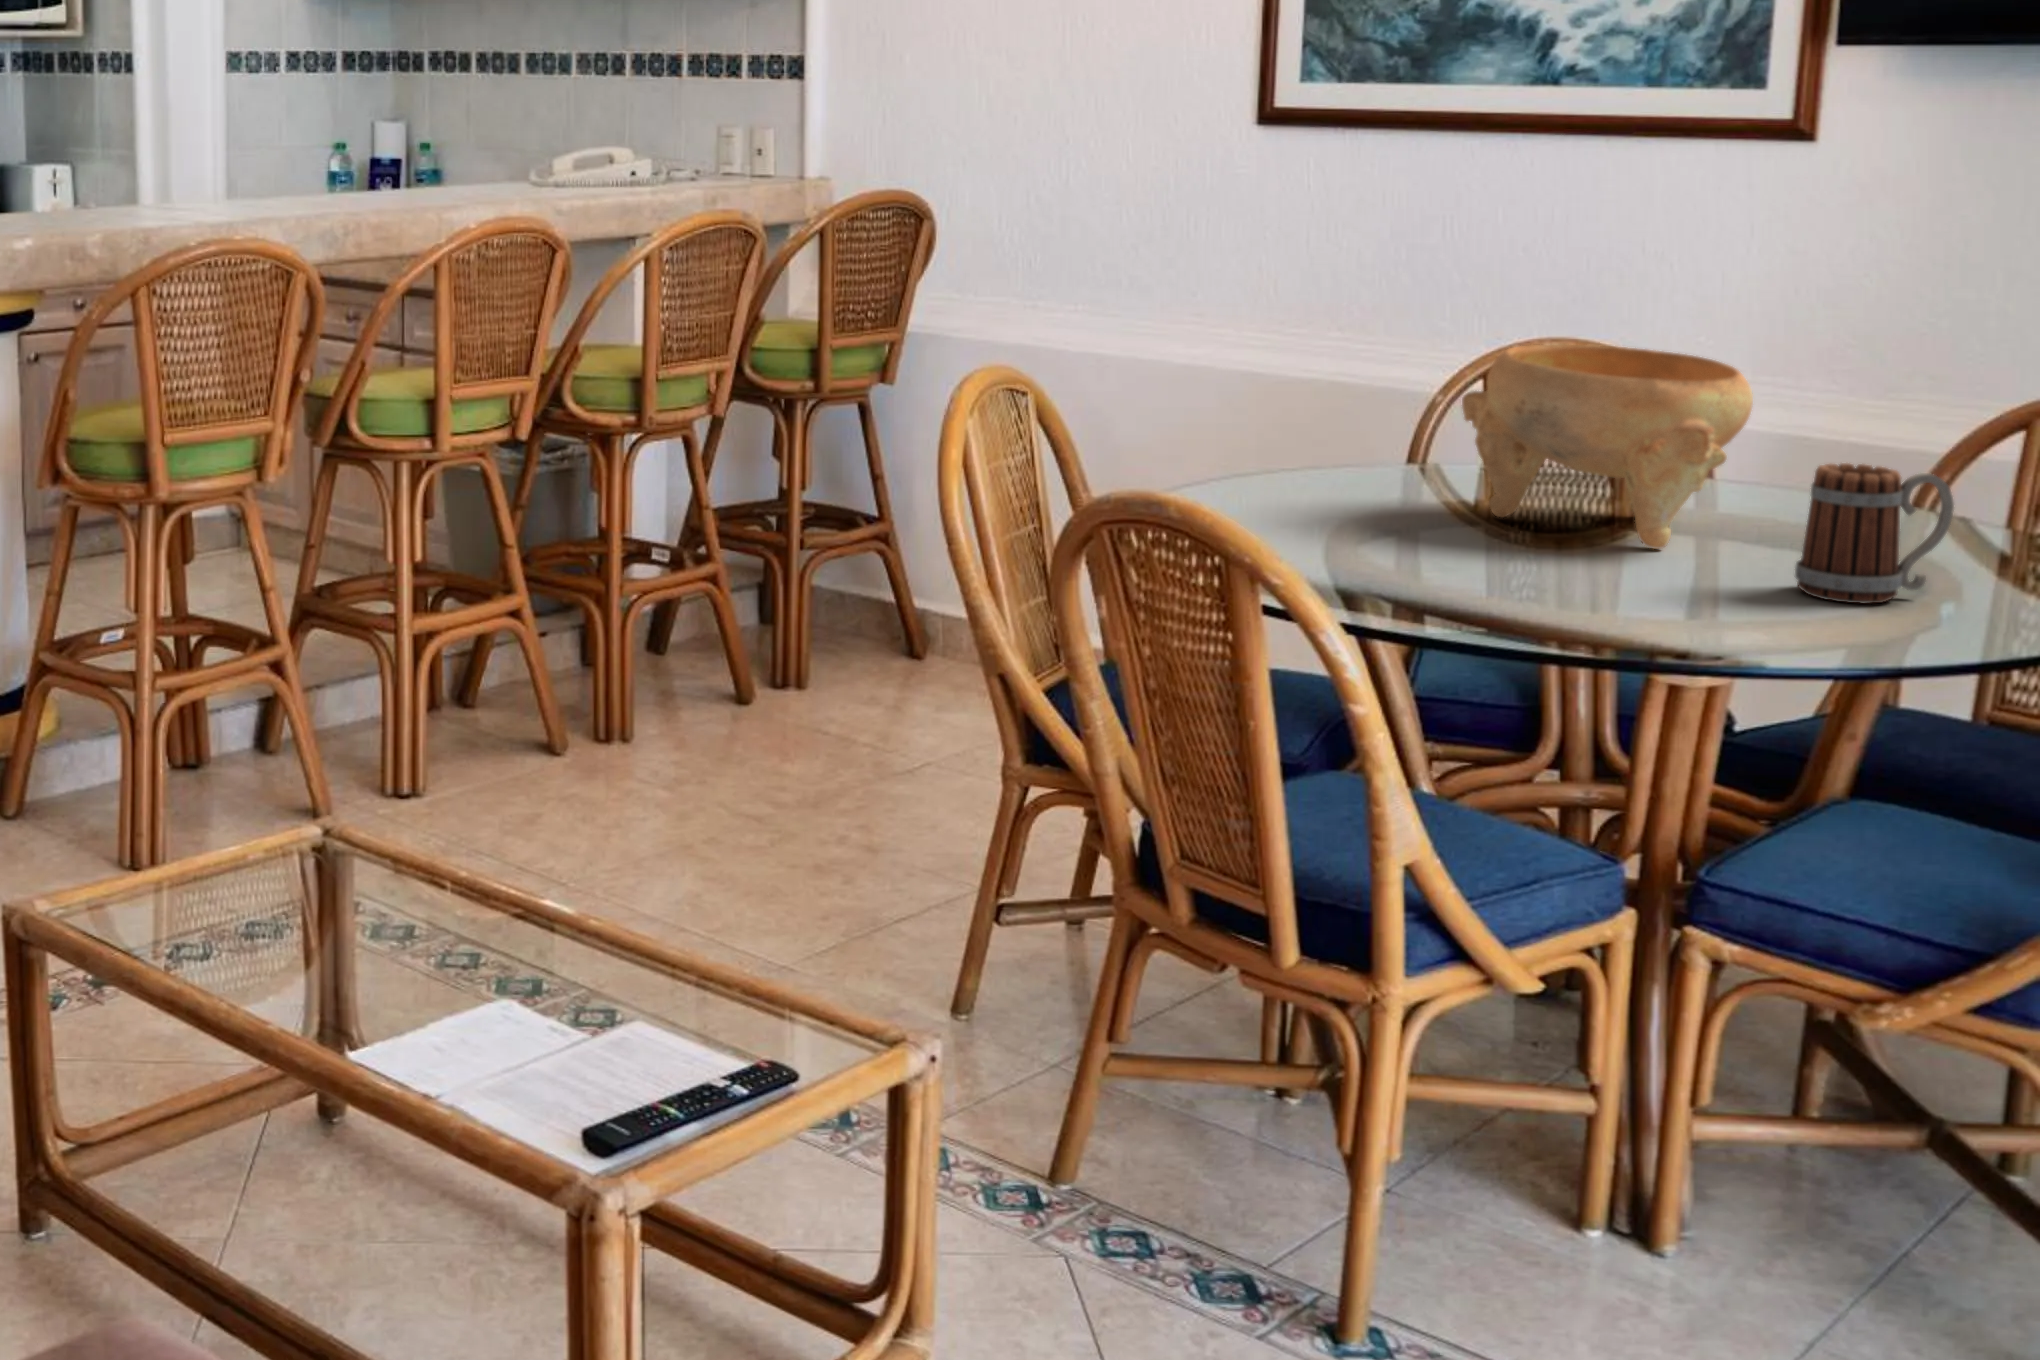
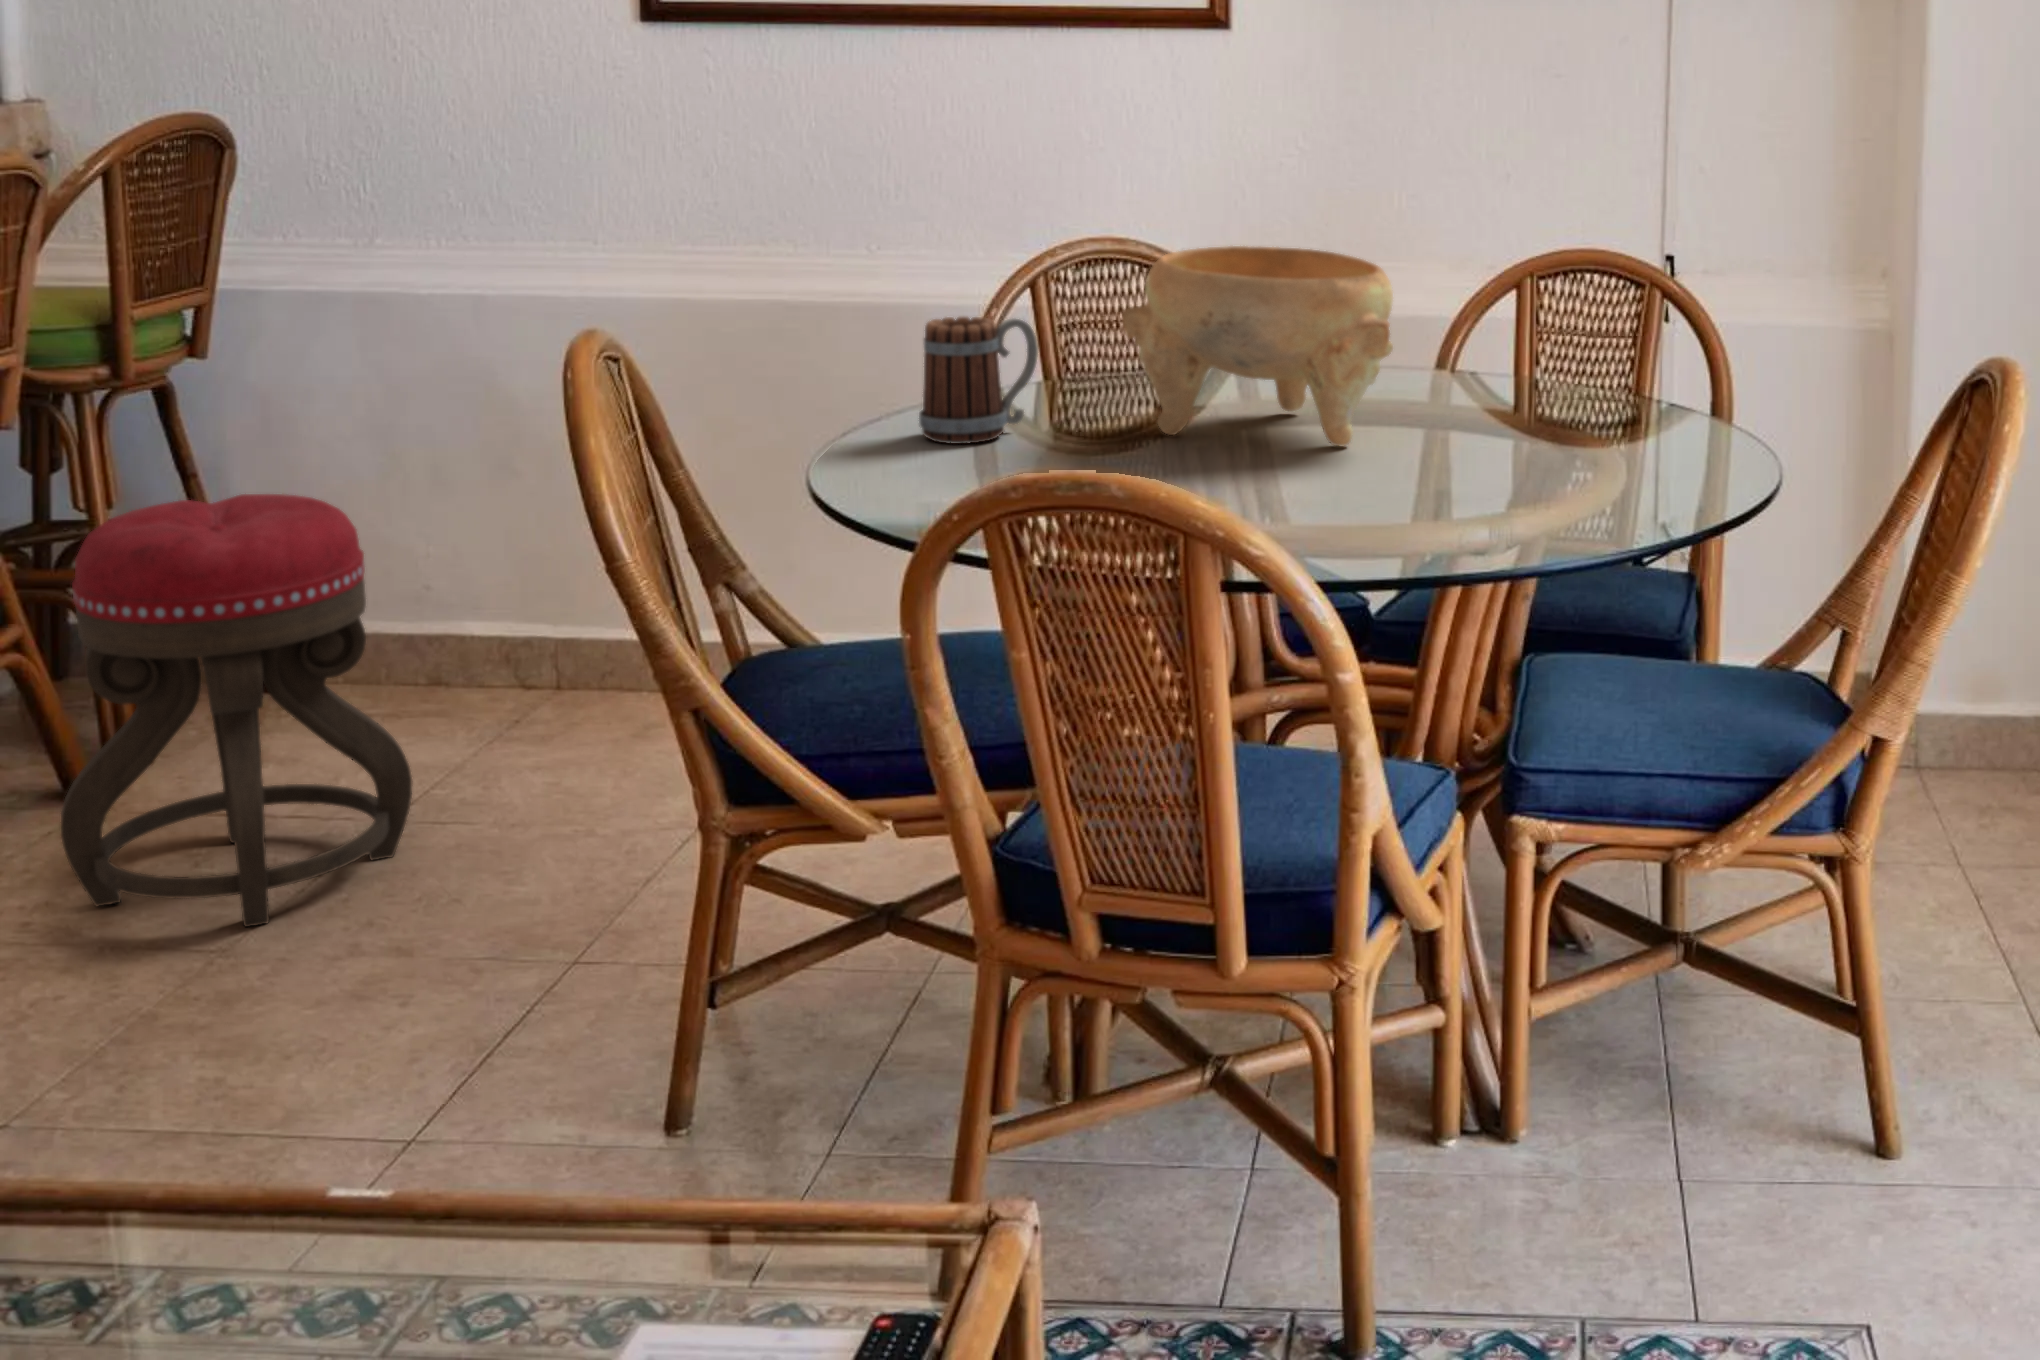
mug: present [1795,463,1954,603] -> present [919,317,1038,444]
ottoman: none [706,480,945,804] -> present [61,494,413,927]

